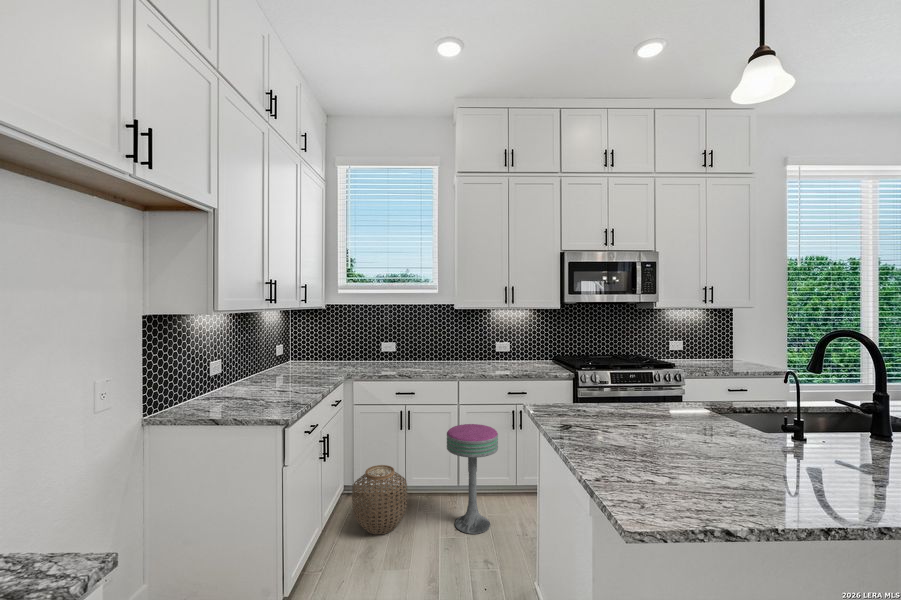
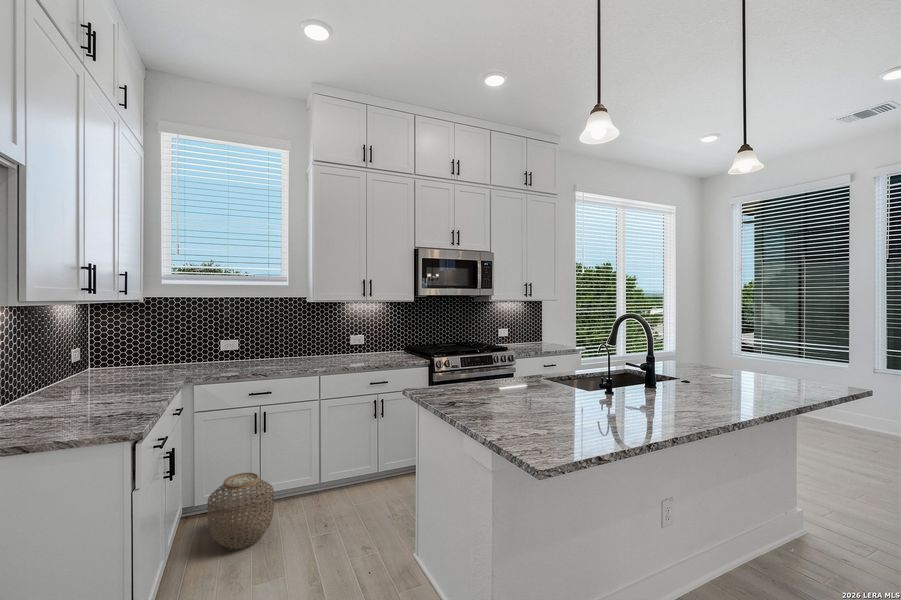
bar stool: present [447,424,498,534] -> none [317,417,370,525]

